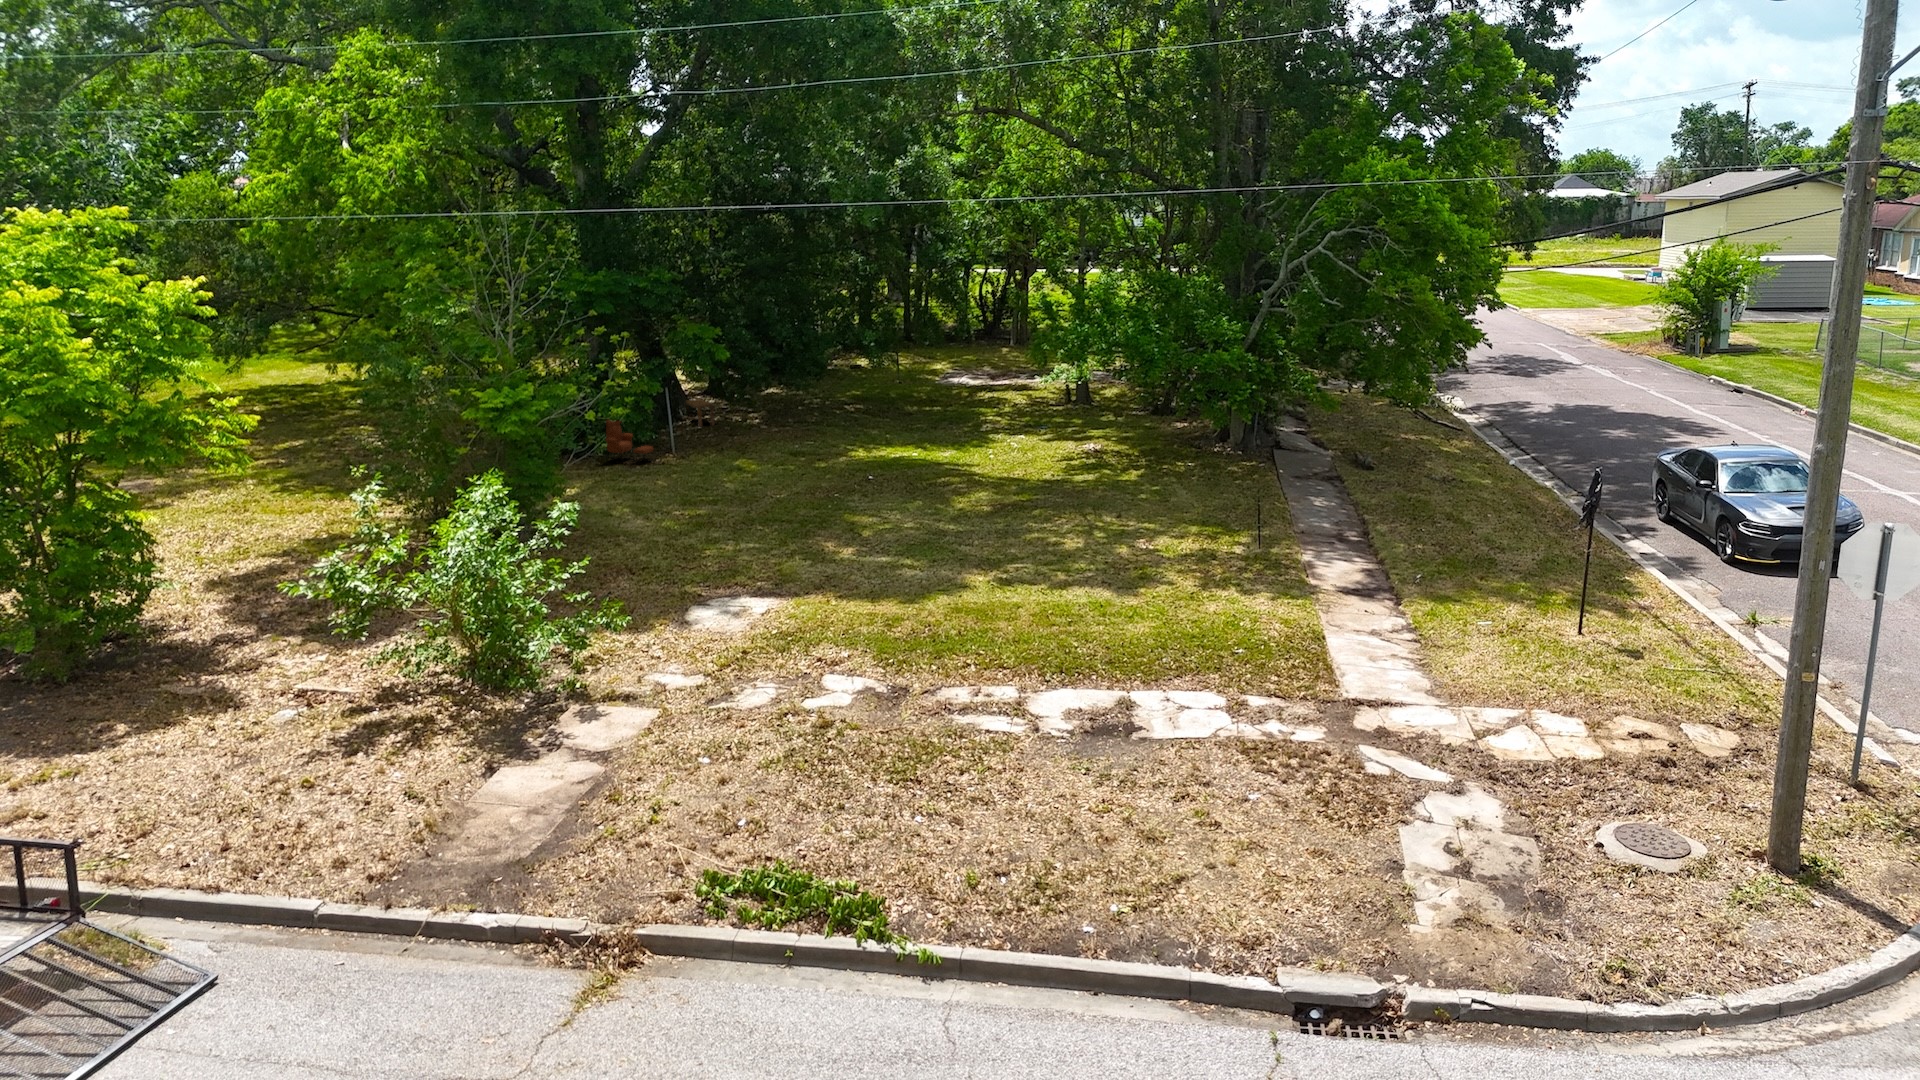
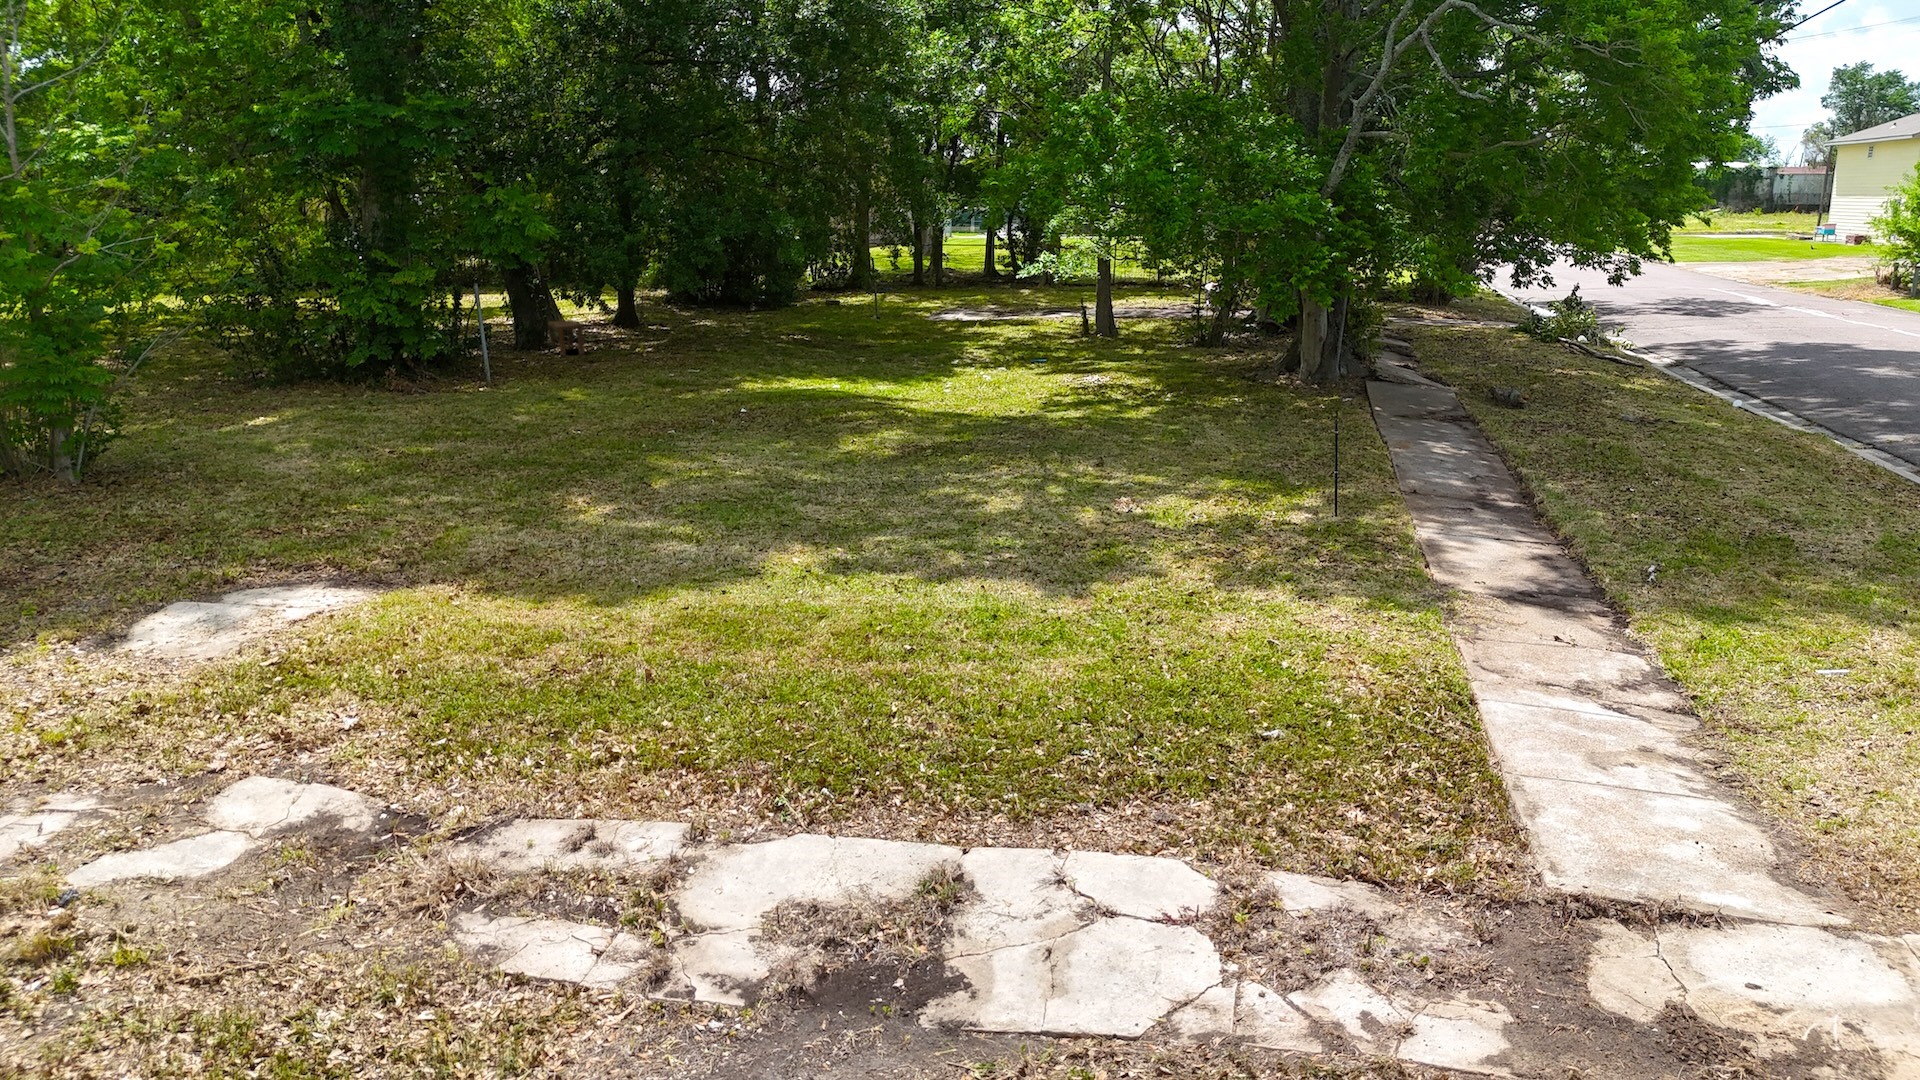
lounge chair: present [606,420,653,462] -> none [375,327,452,393]

